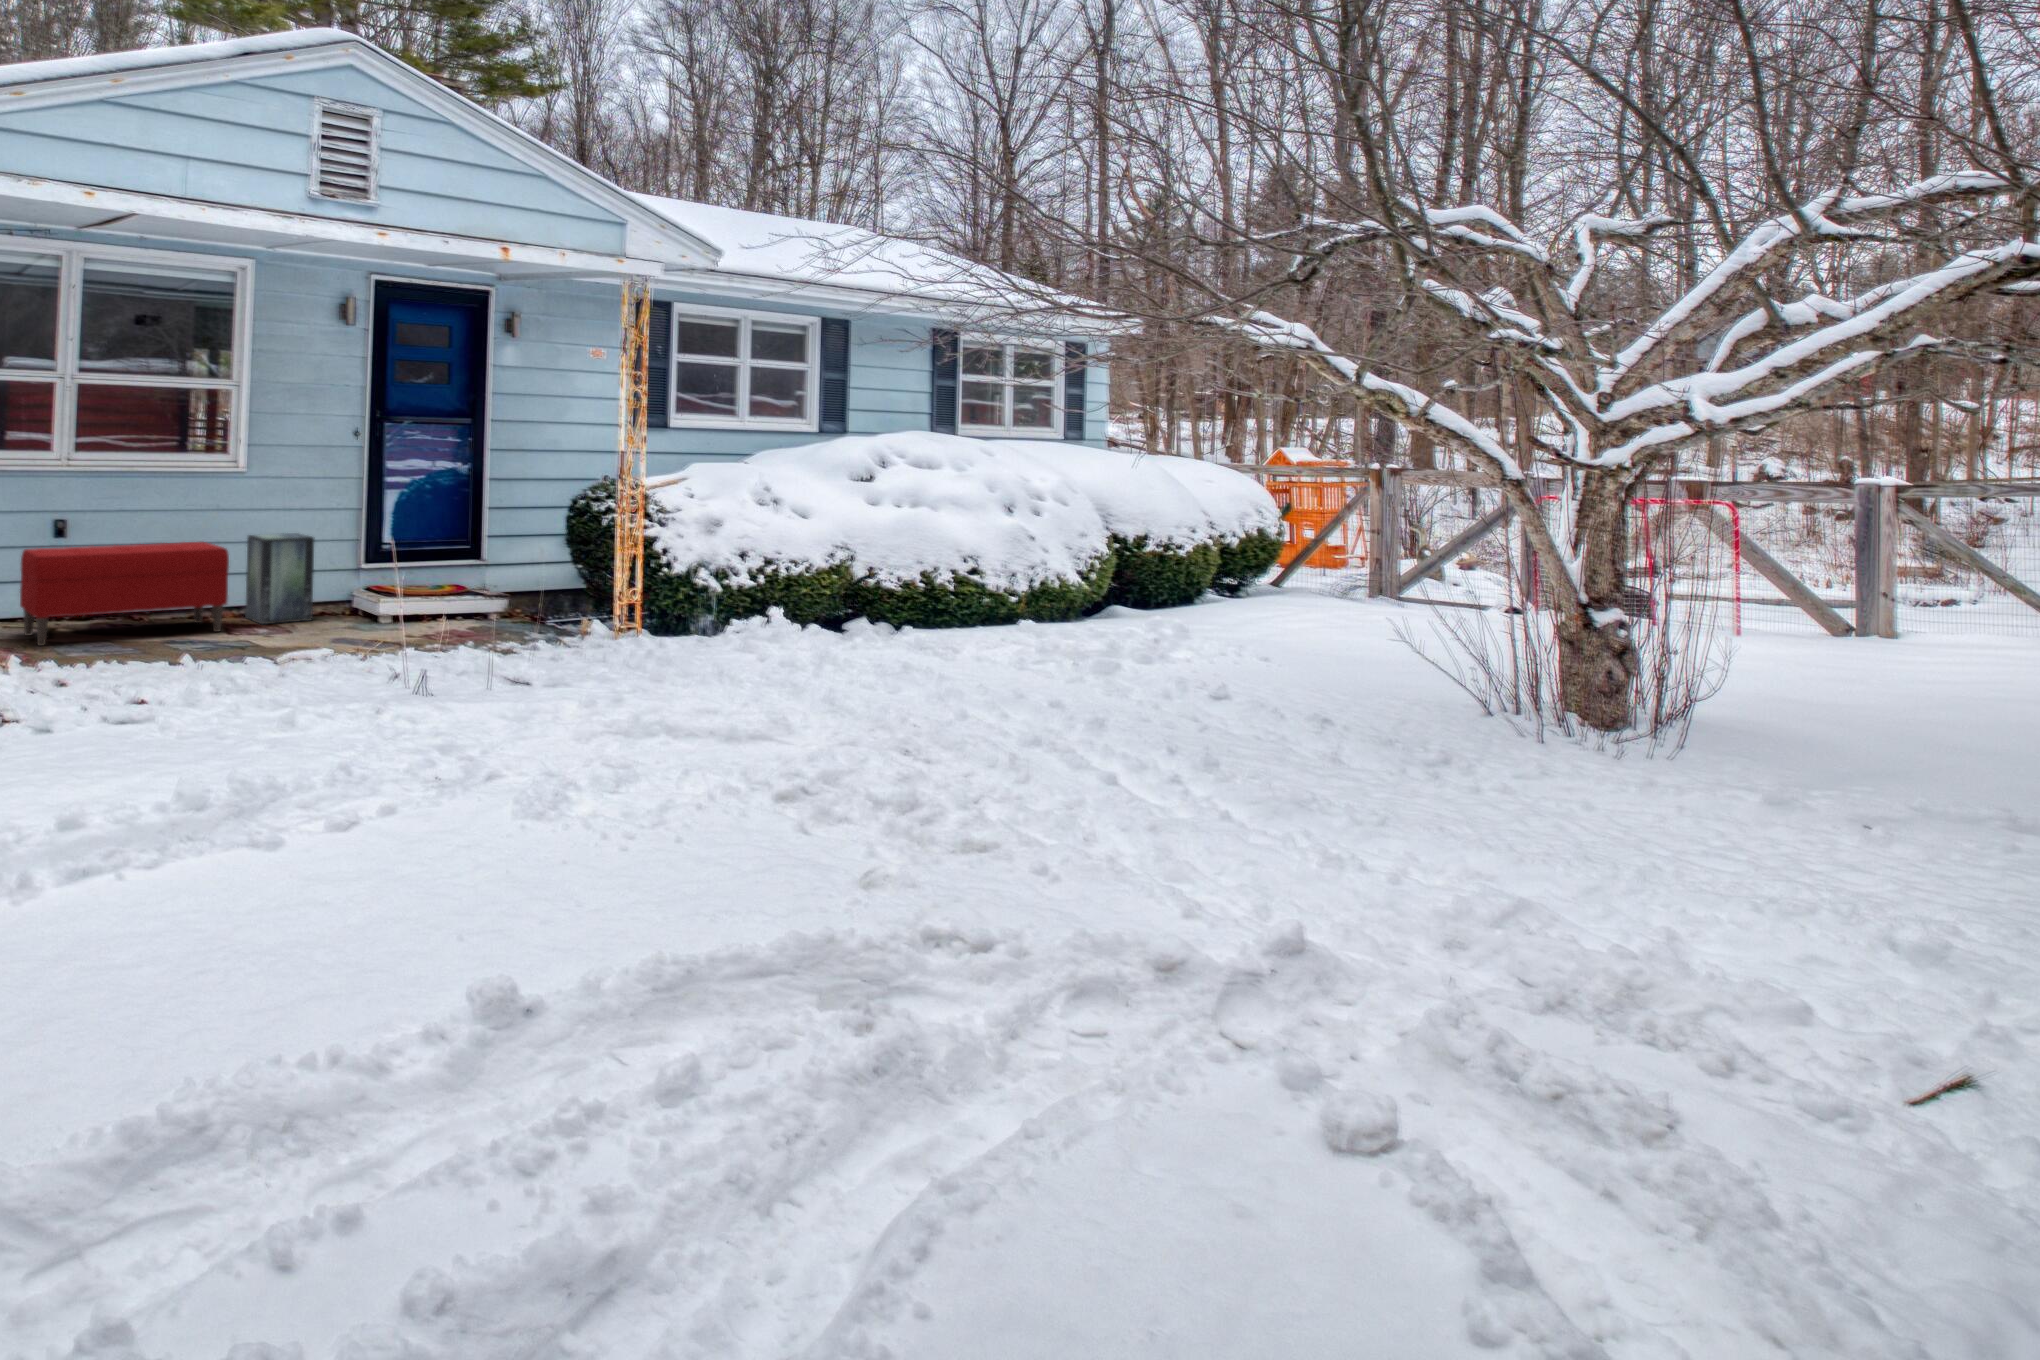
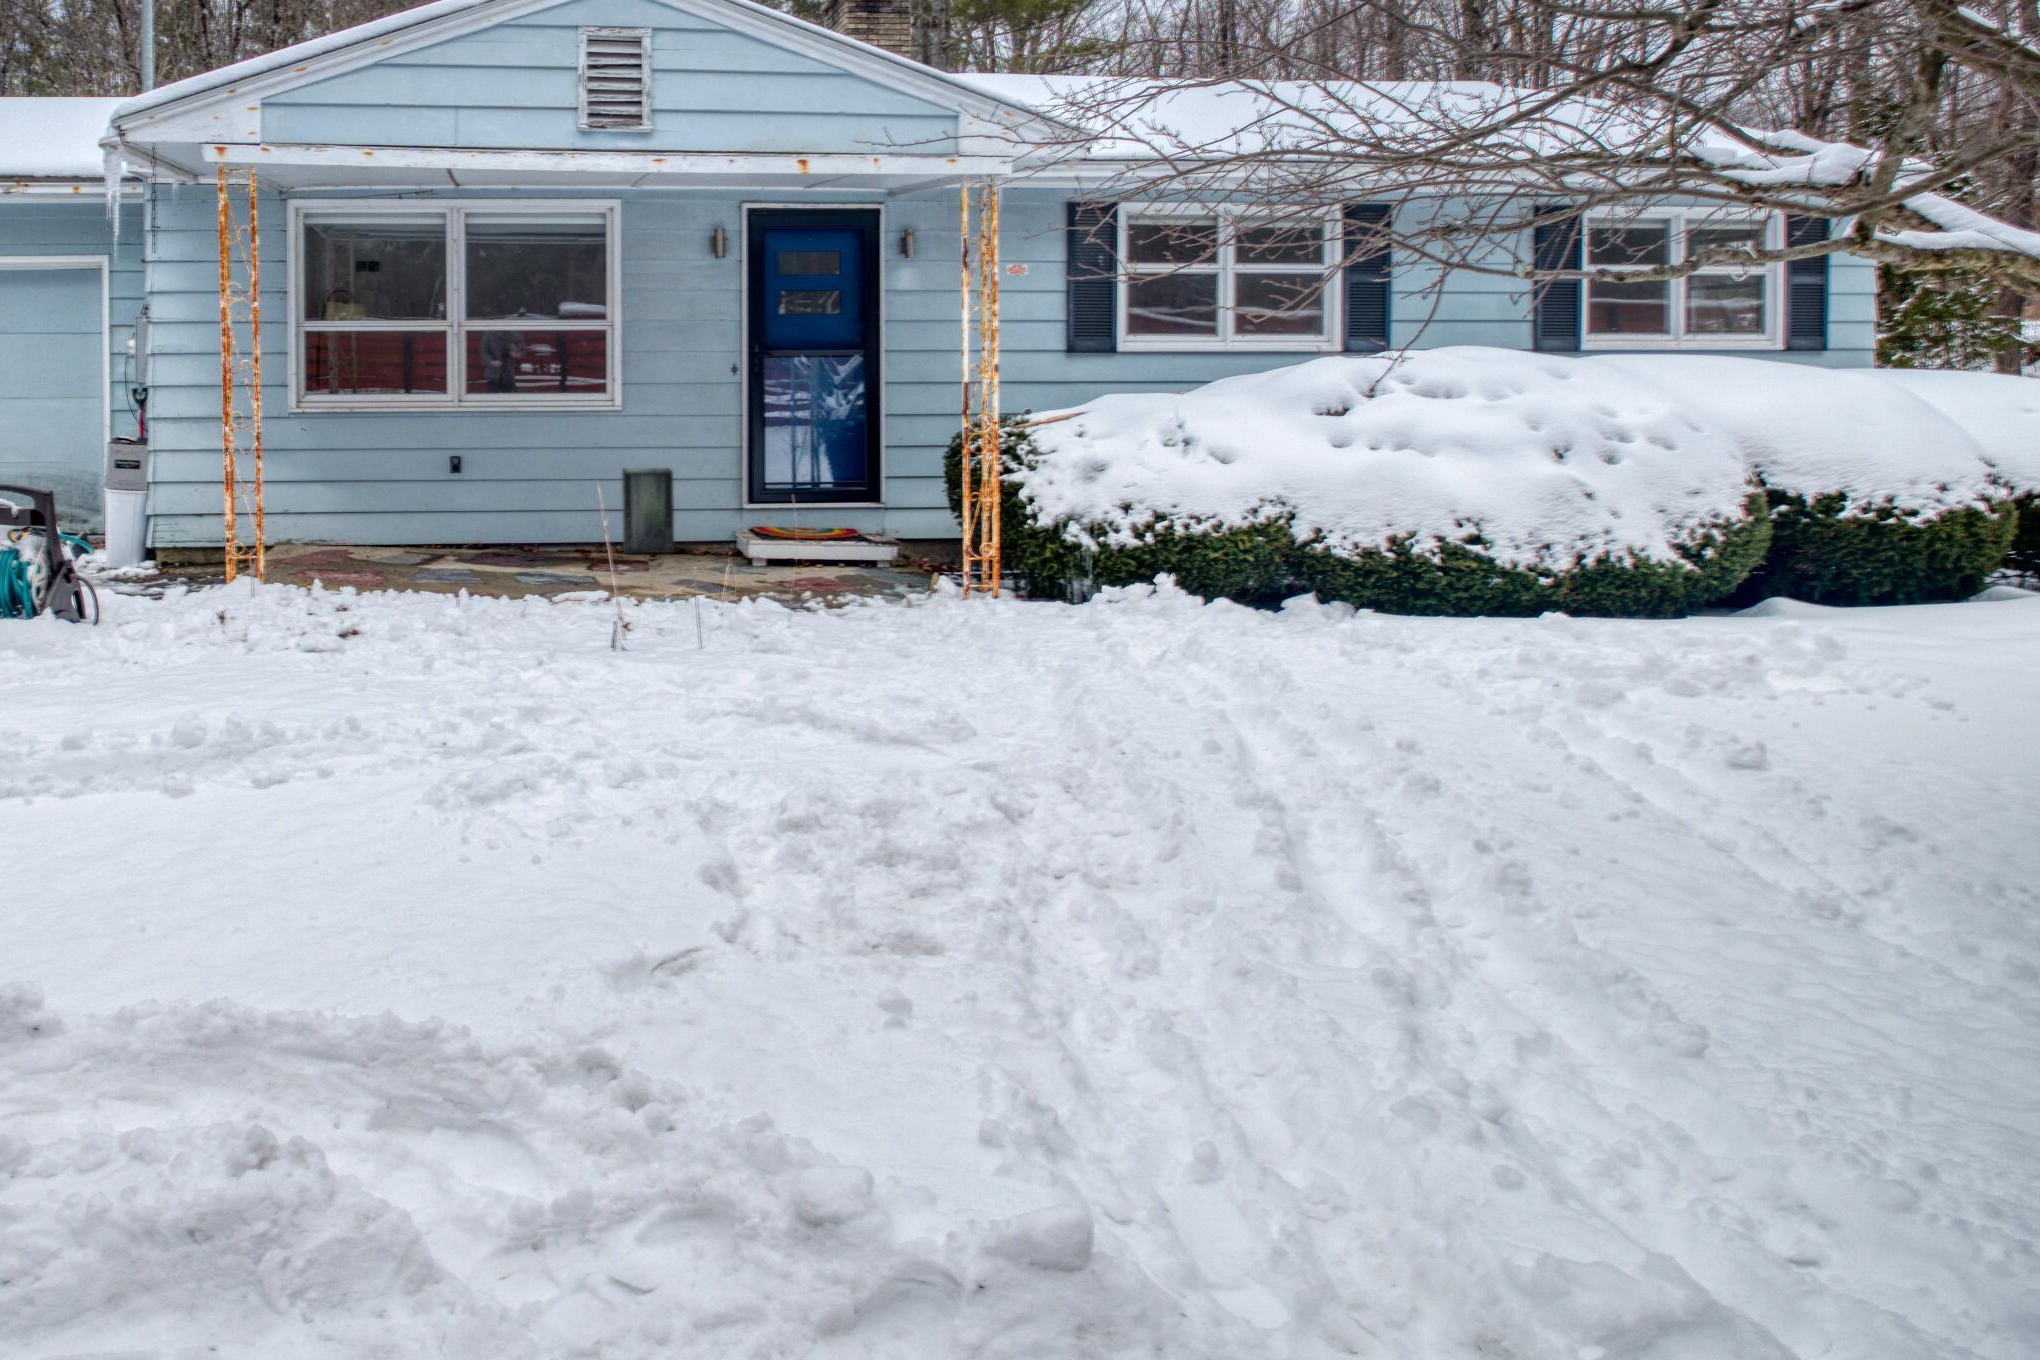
bench: present [20,542,229,646] -> none [418,473,584,559]

